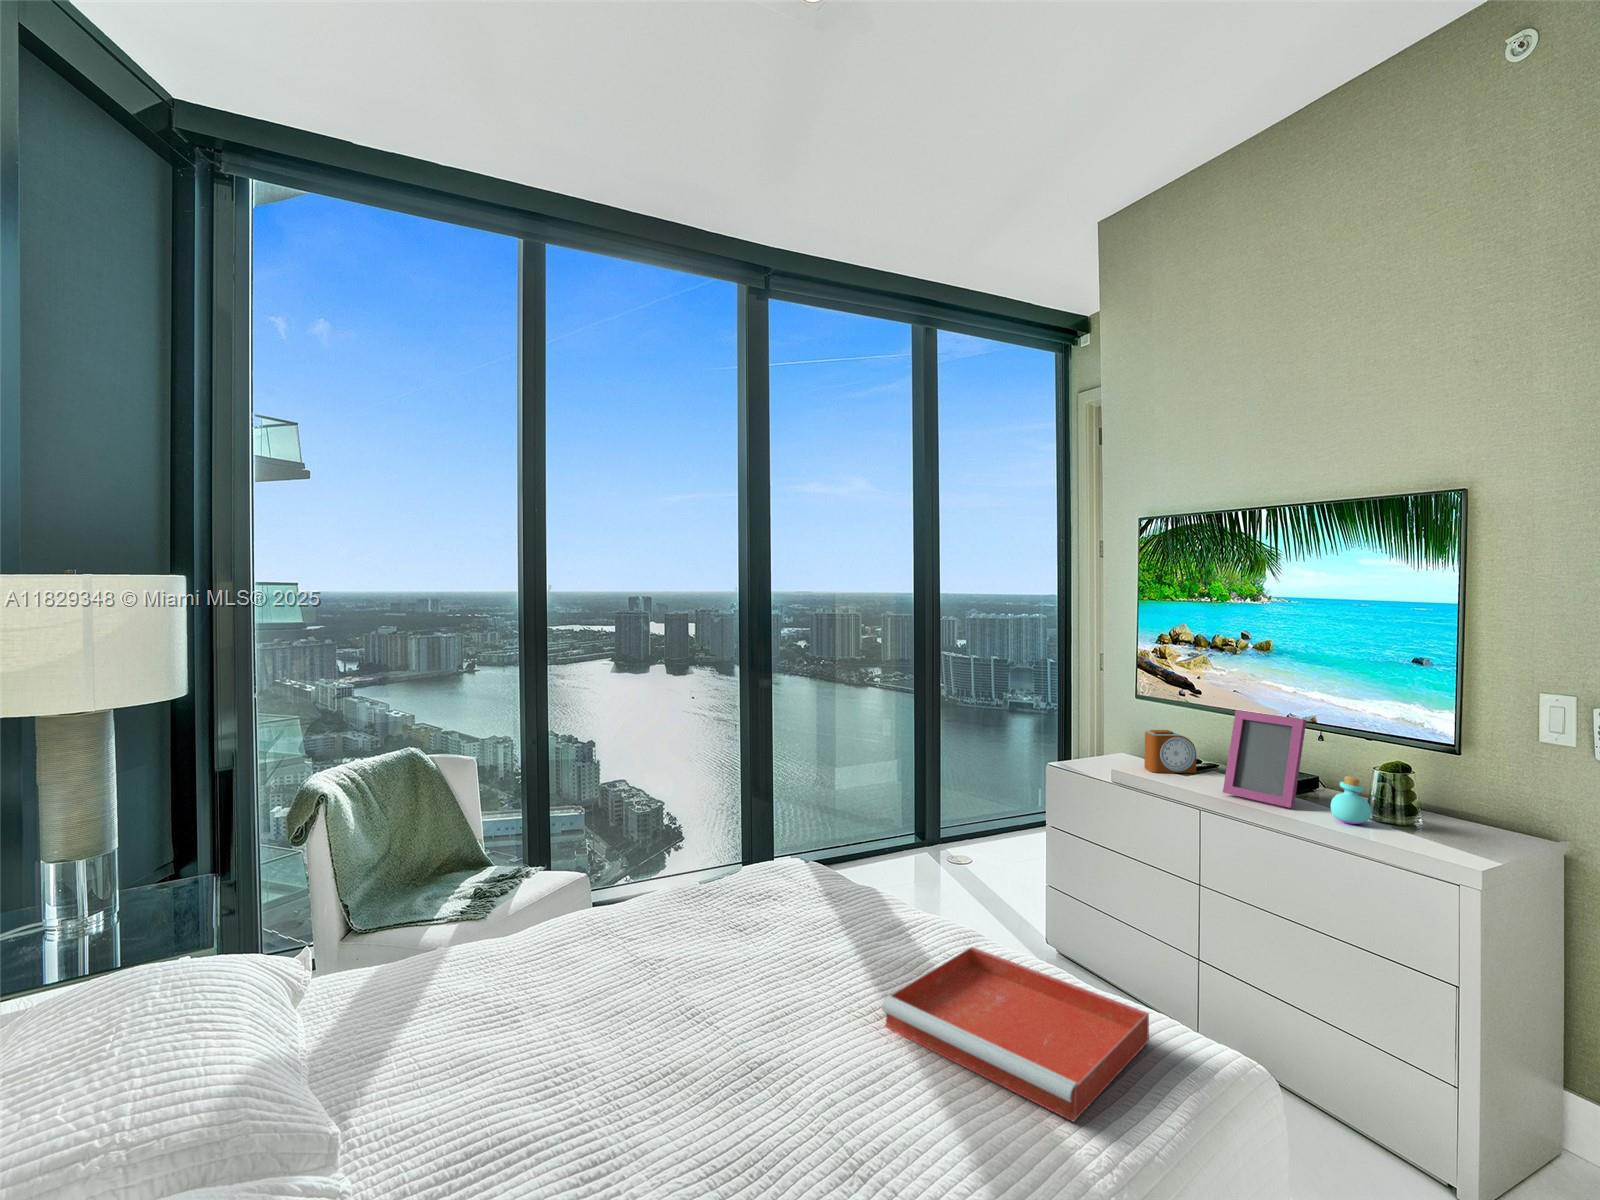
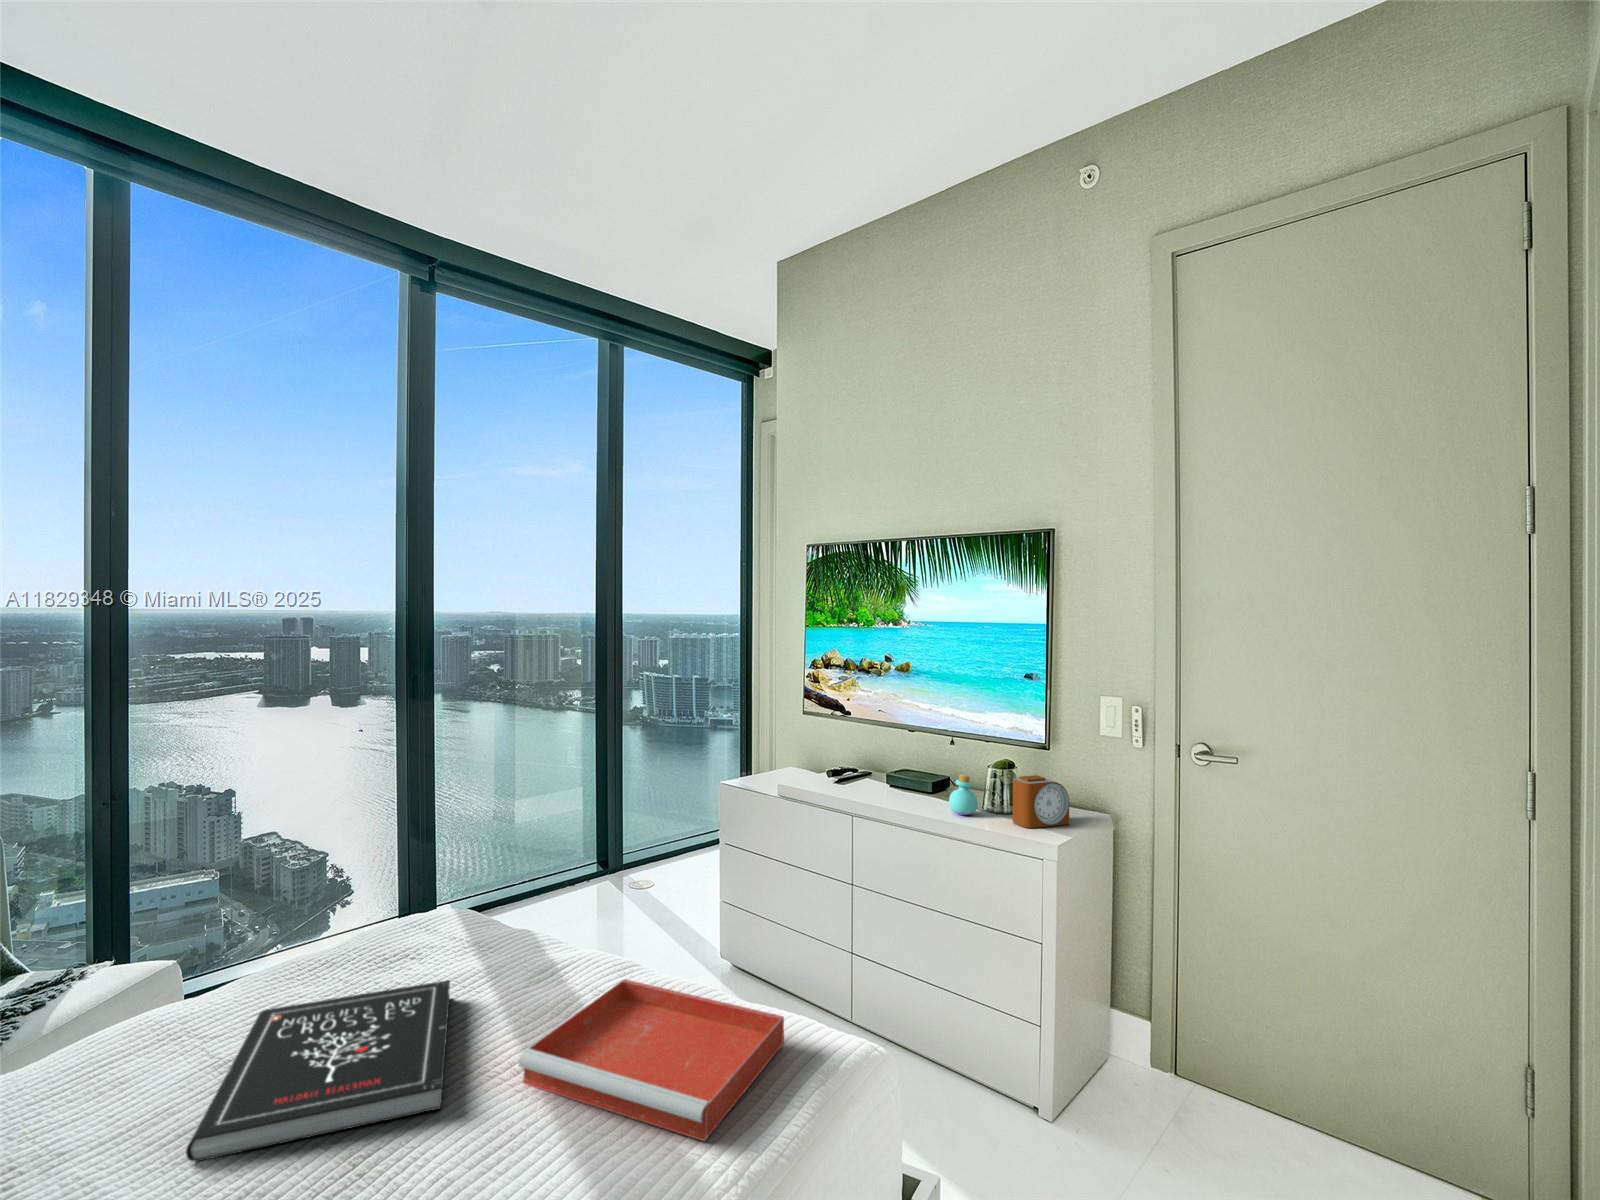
picture frame: present [1223,710,1306,808] -> none [869,722,933,806]
alarm clock: present [1144,730,1196,773] -> present [1013,775,1069,828]
book: none [628,922,817,1036] -> present [186,980,450,1162]

